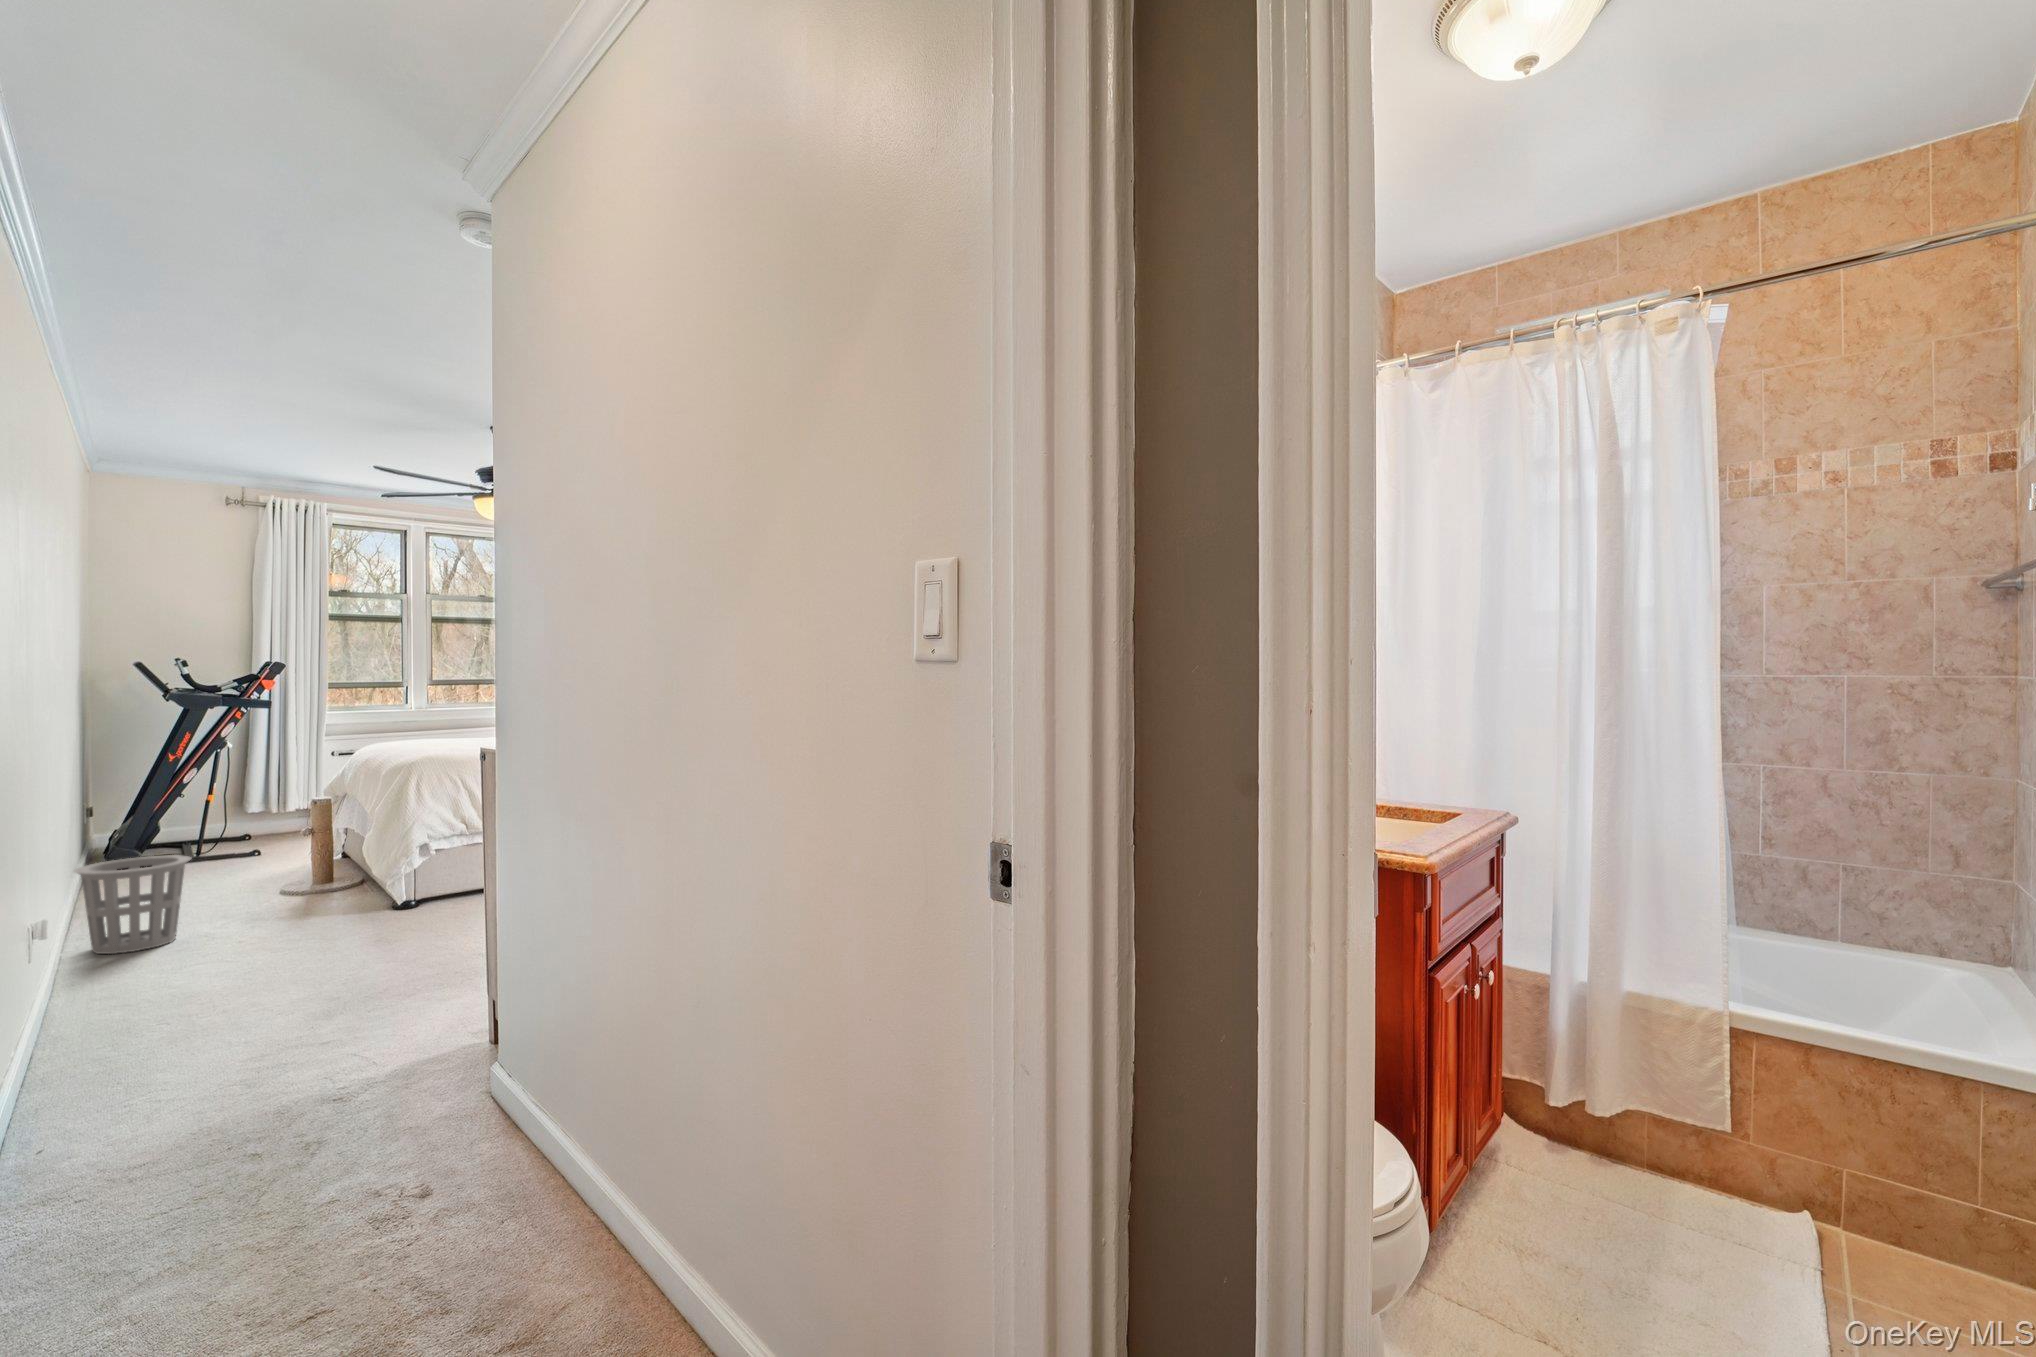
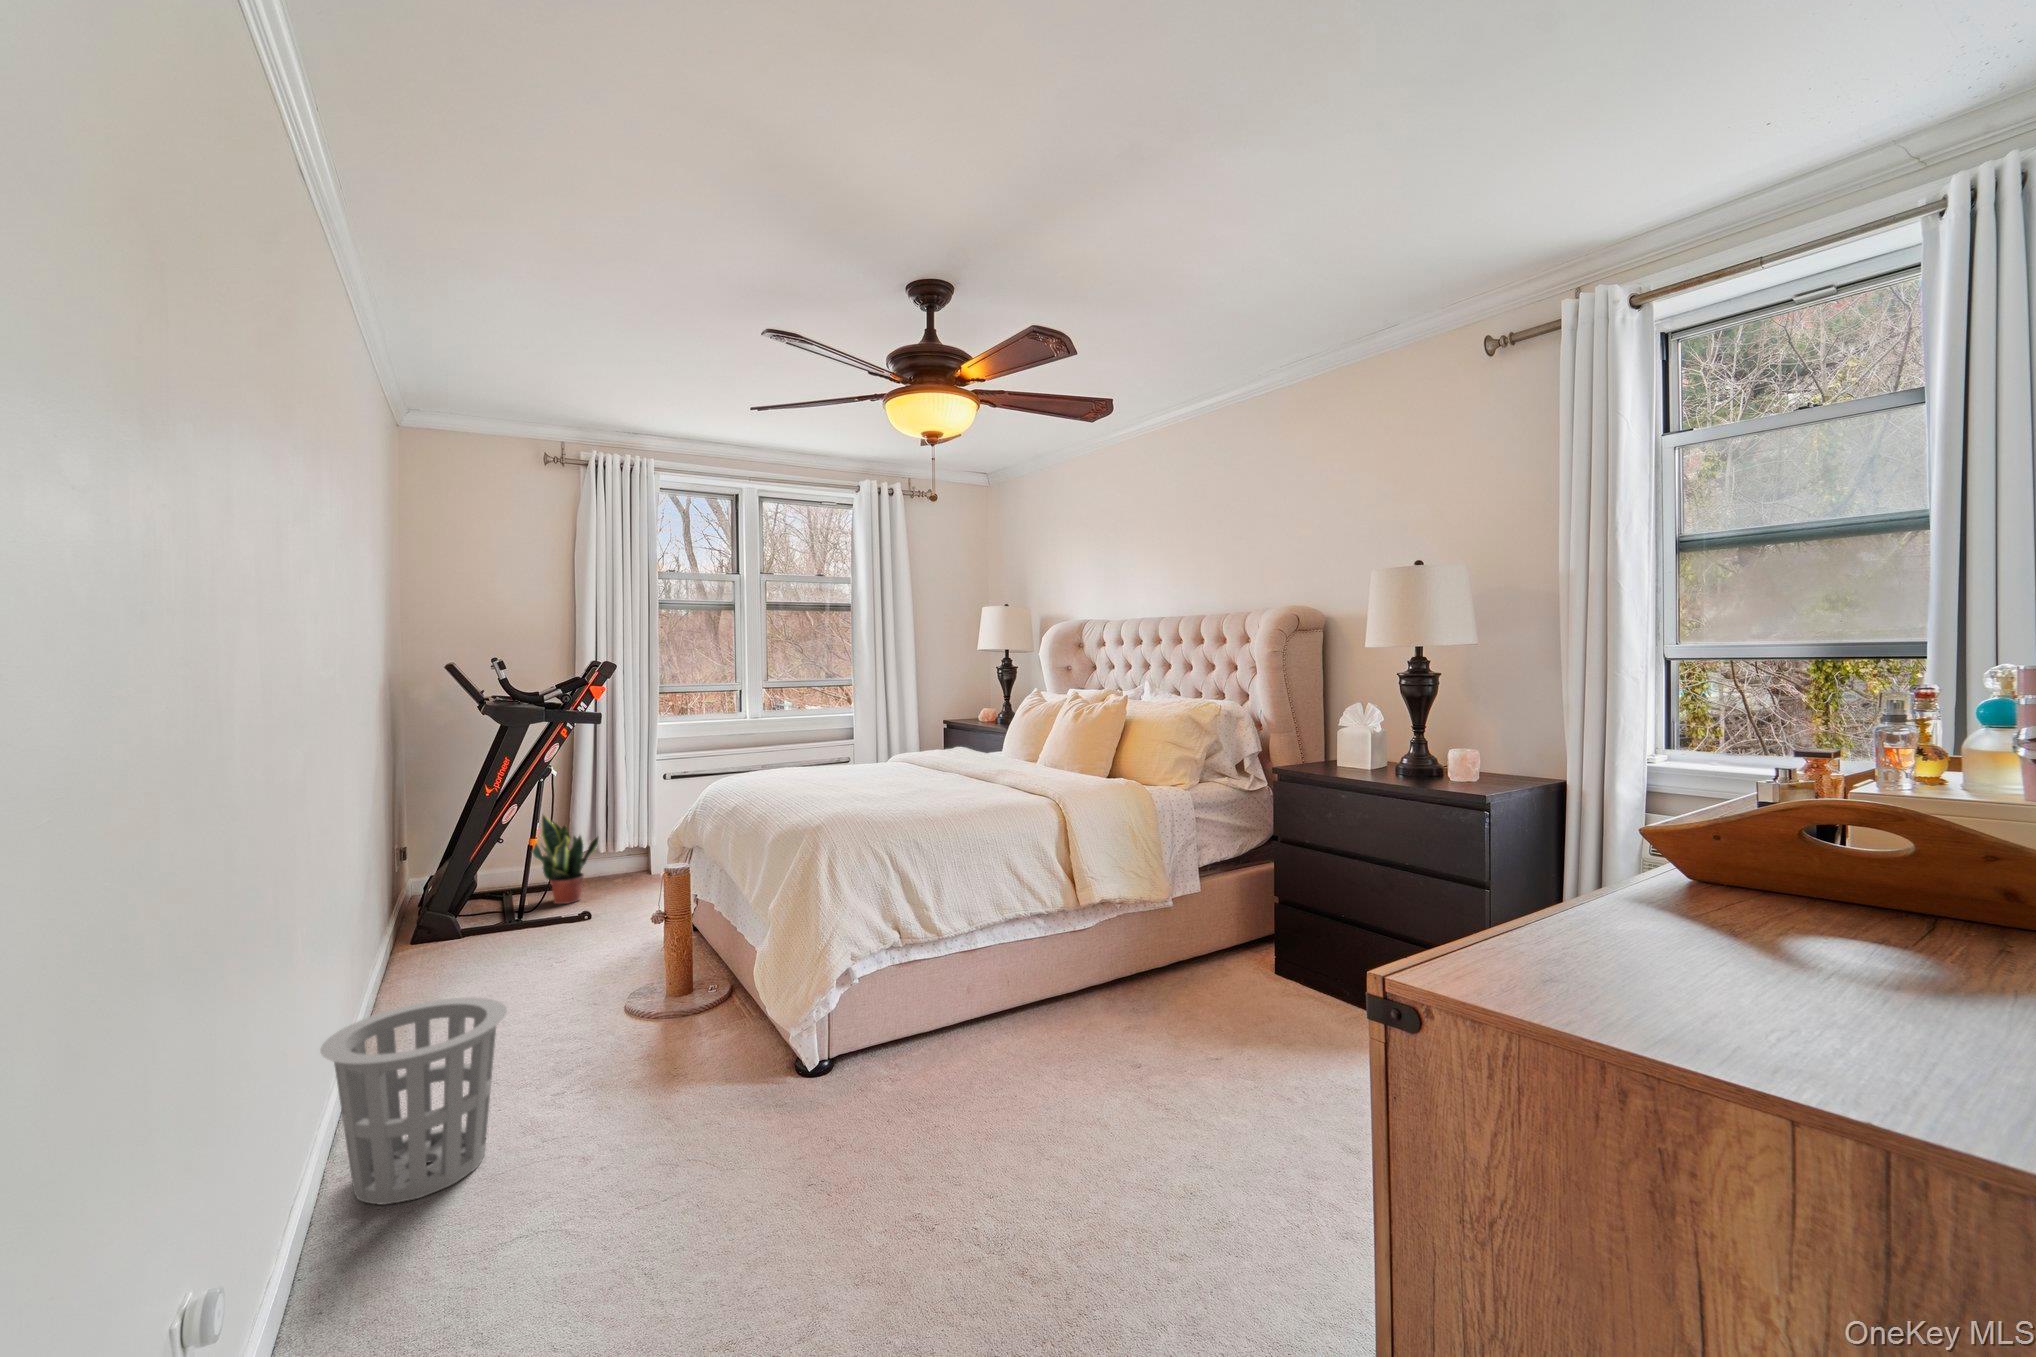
potted plant: none [207,779,270,850] -> present [532,815,599,904]

